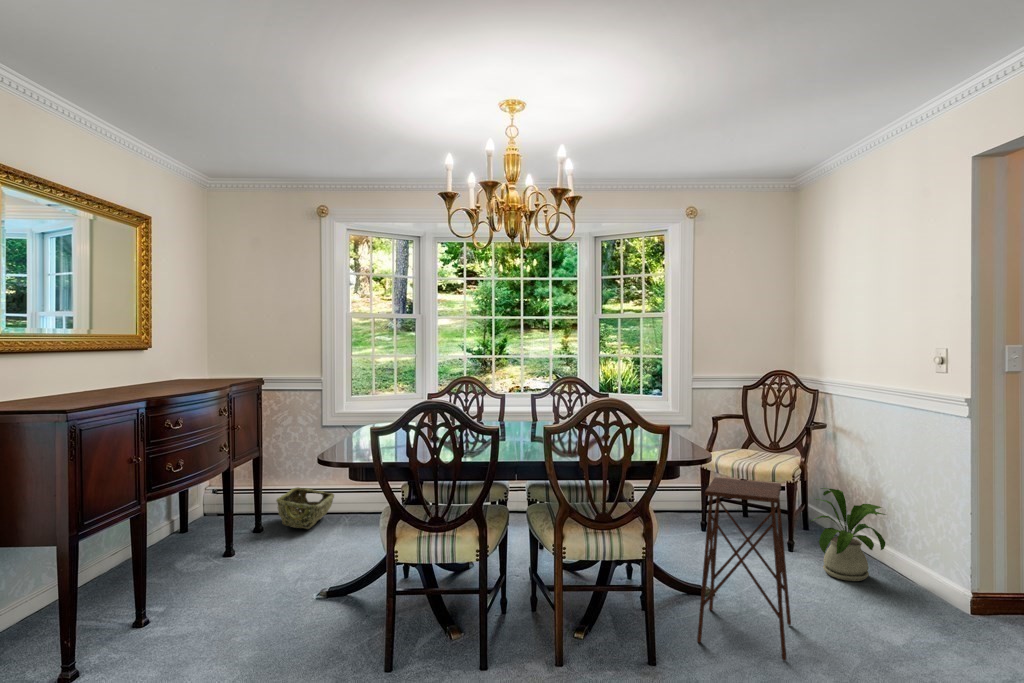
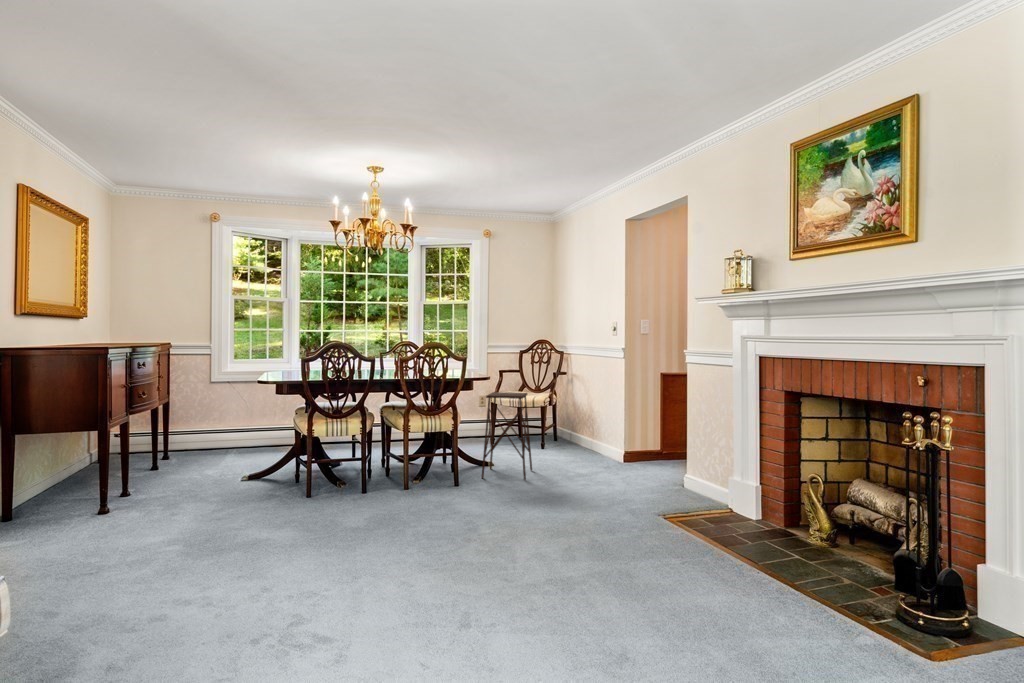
woven basket: present [276,487,334,529] -> none [182,429,224,456]
house plant: present [812,488,885,581] -> none [550,403,591,456]

